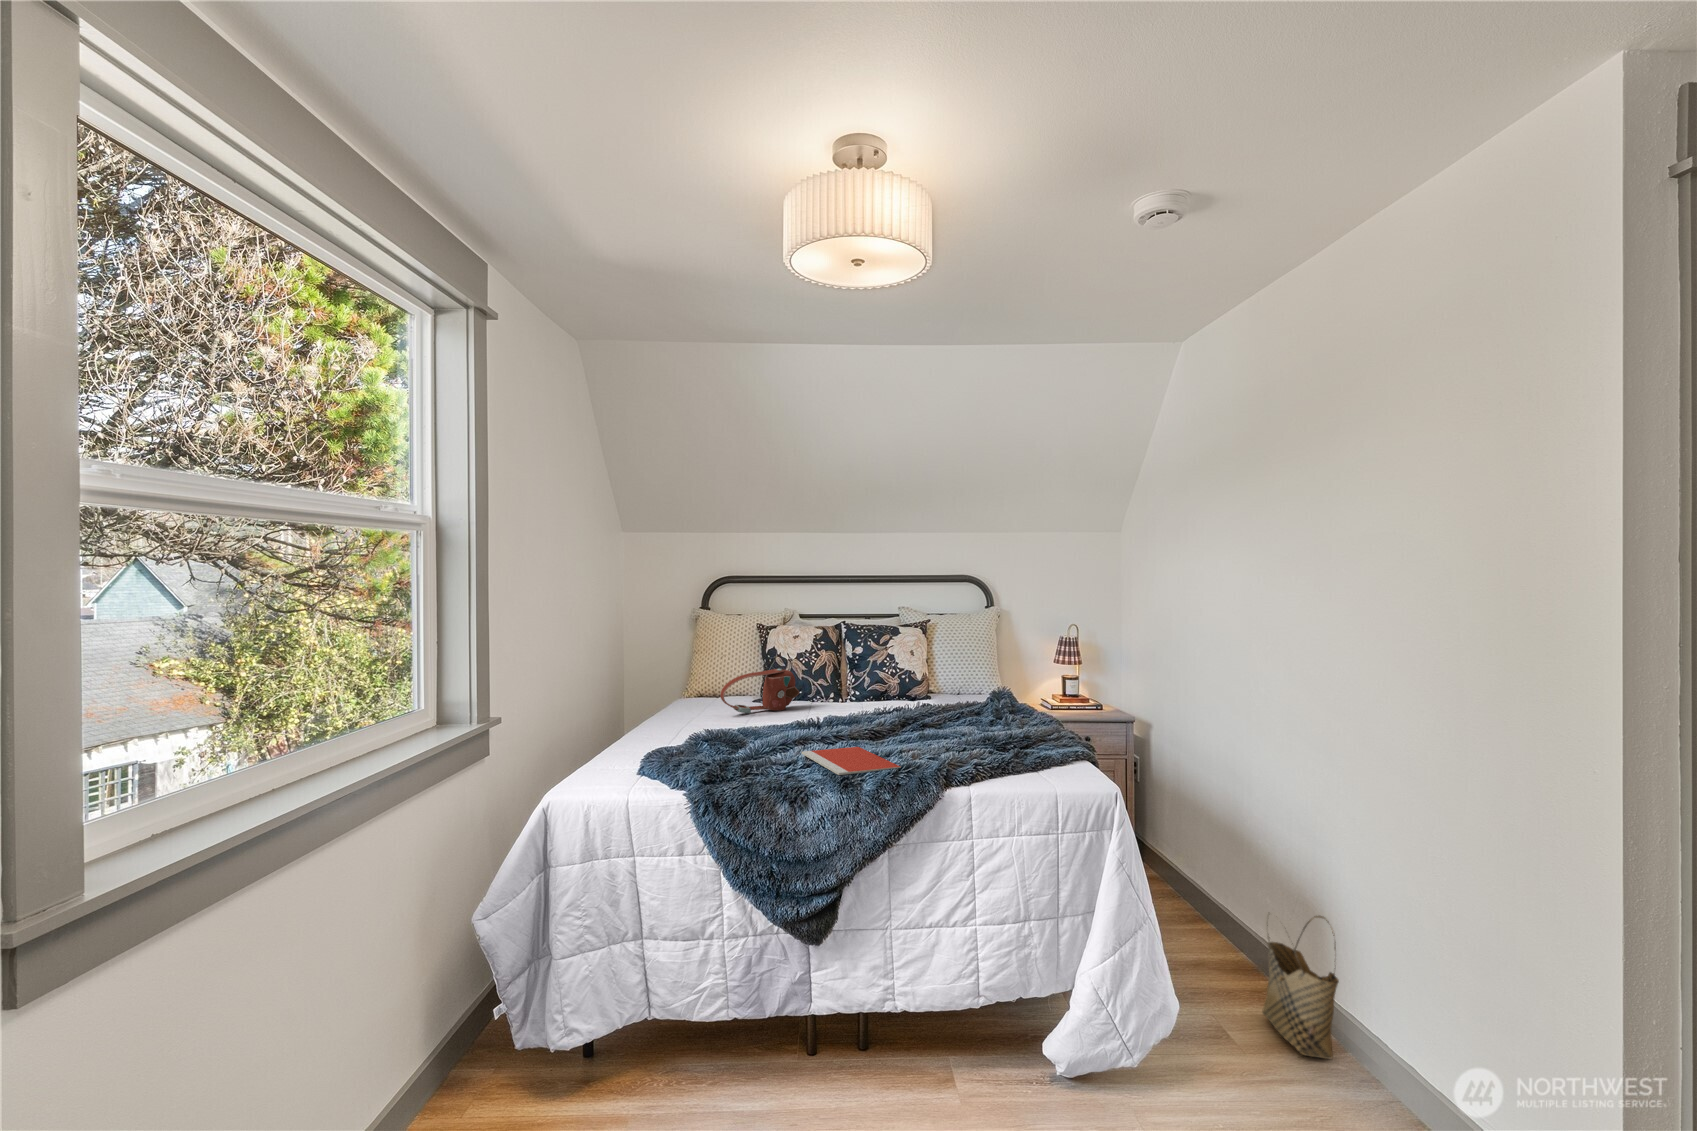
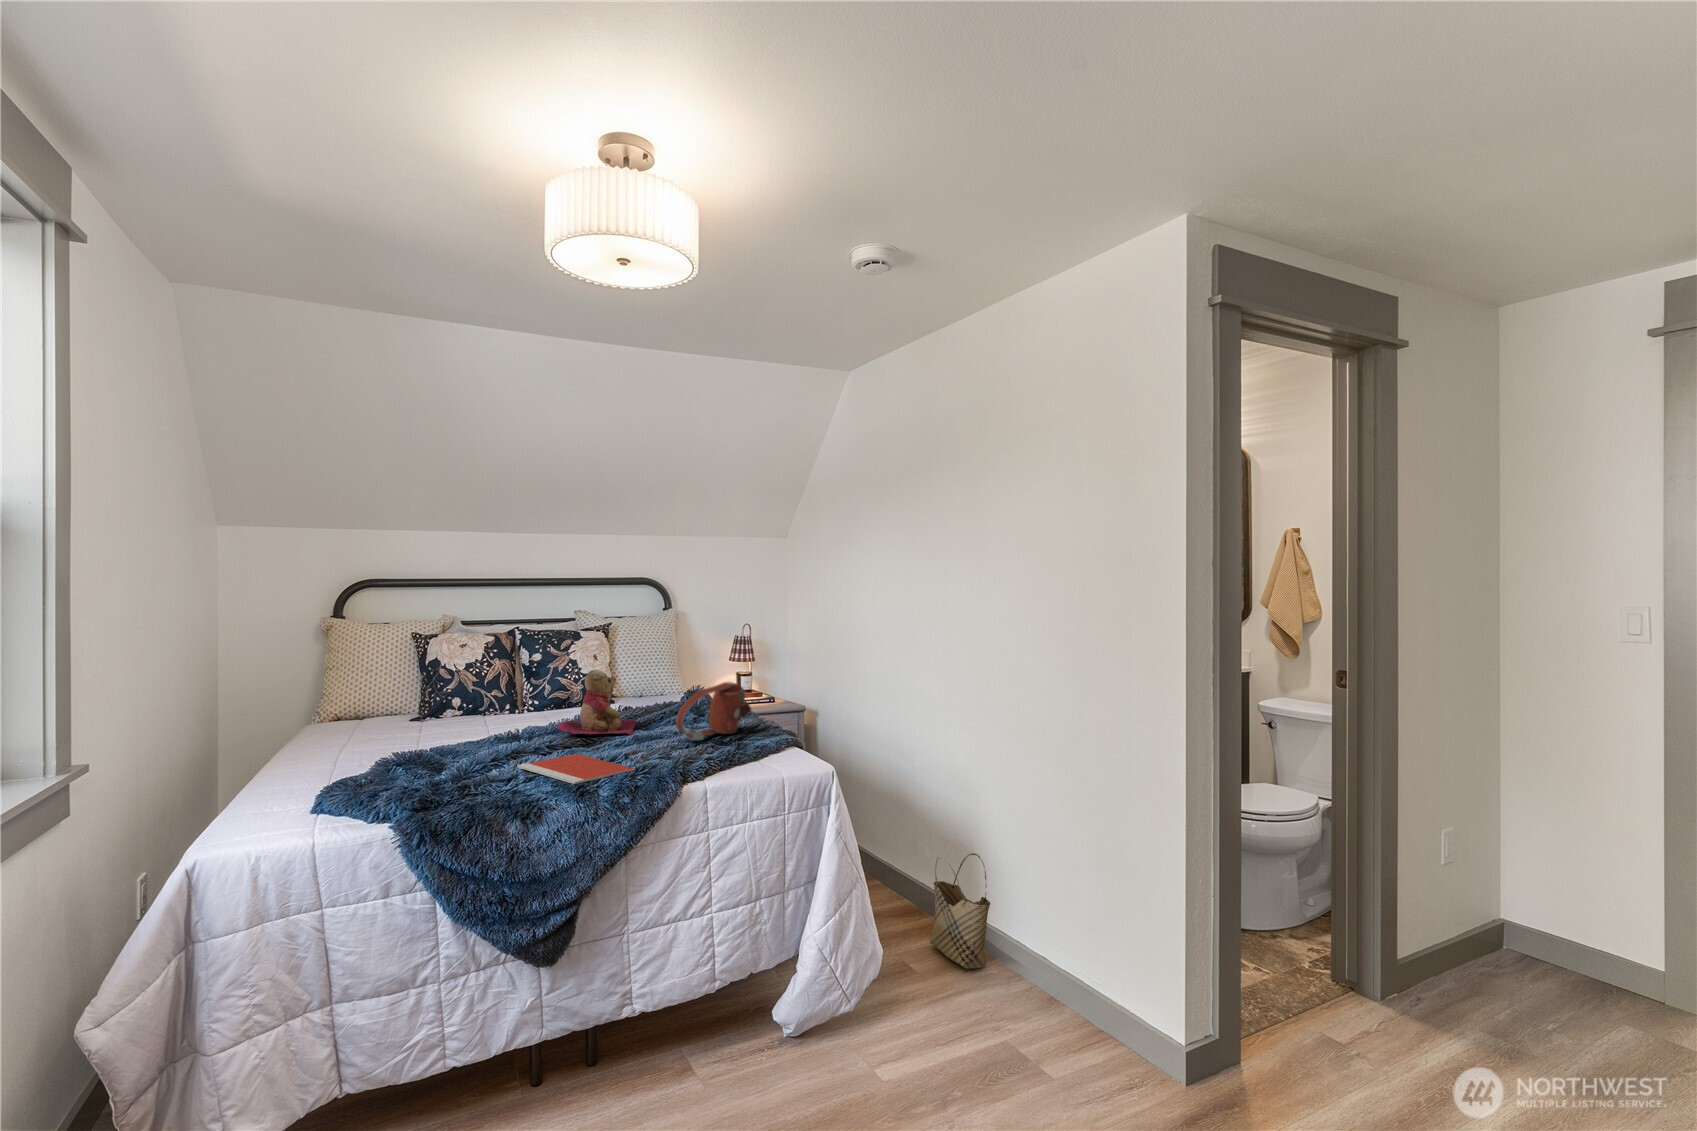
teddy bear: none [851,666,934,733] -> present [556,670,637,735]
handbag: present [720,669,799,713] -> present [676,682,751,740]

